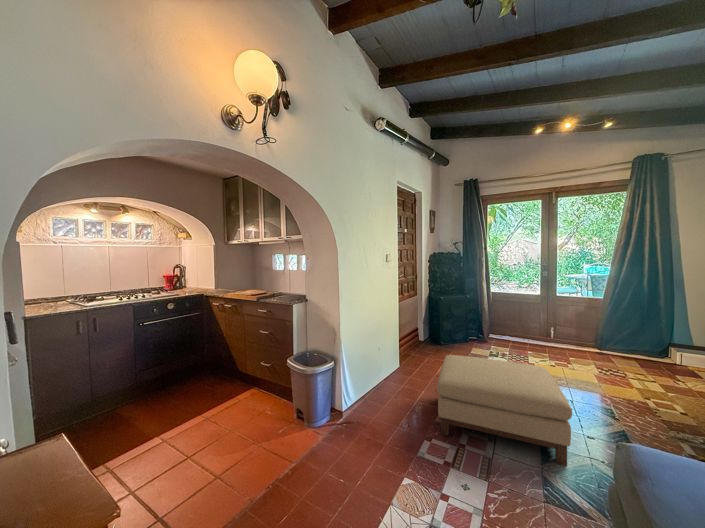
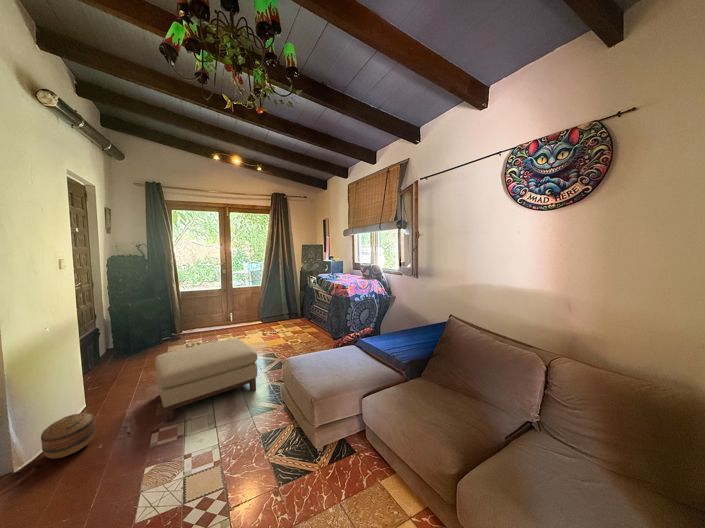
basket: none [359,381,390,415] -> present [41,413,95,459]

